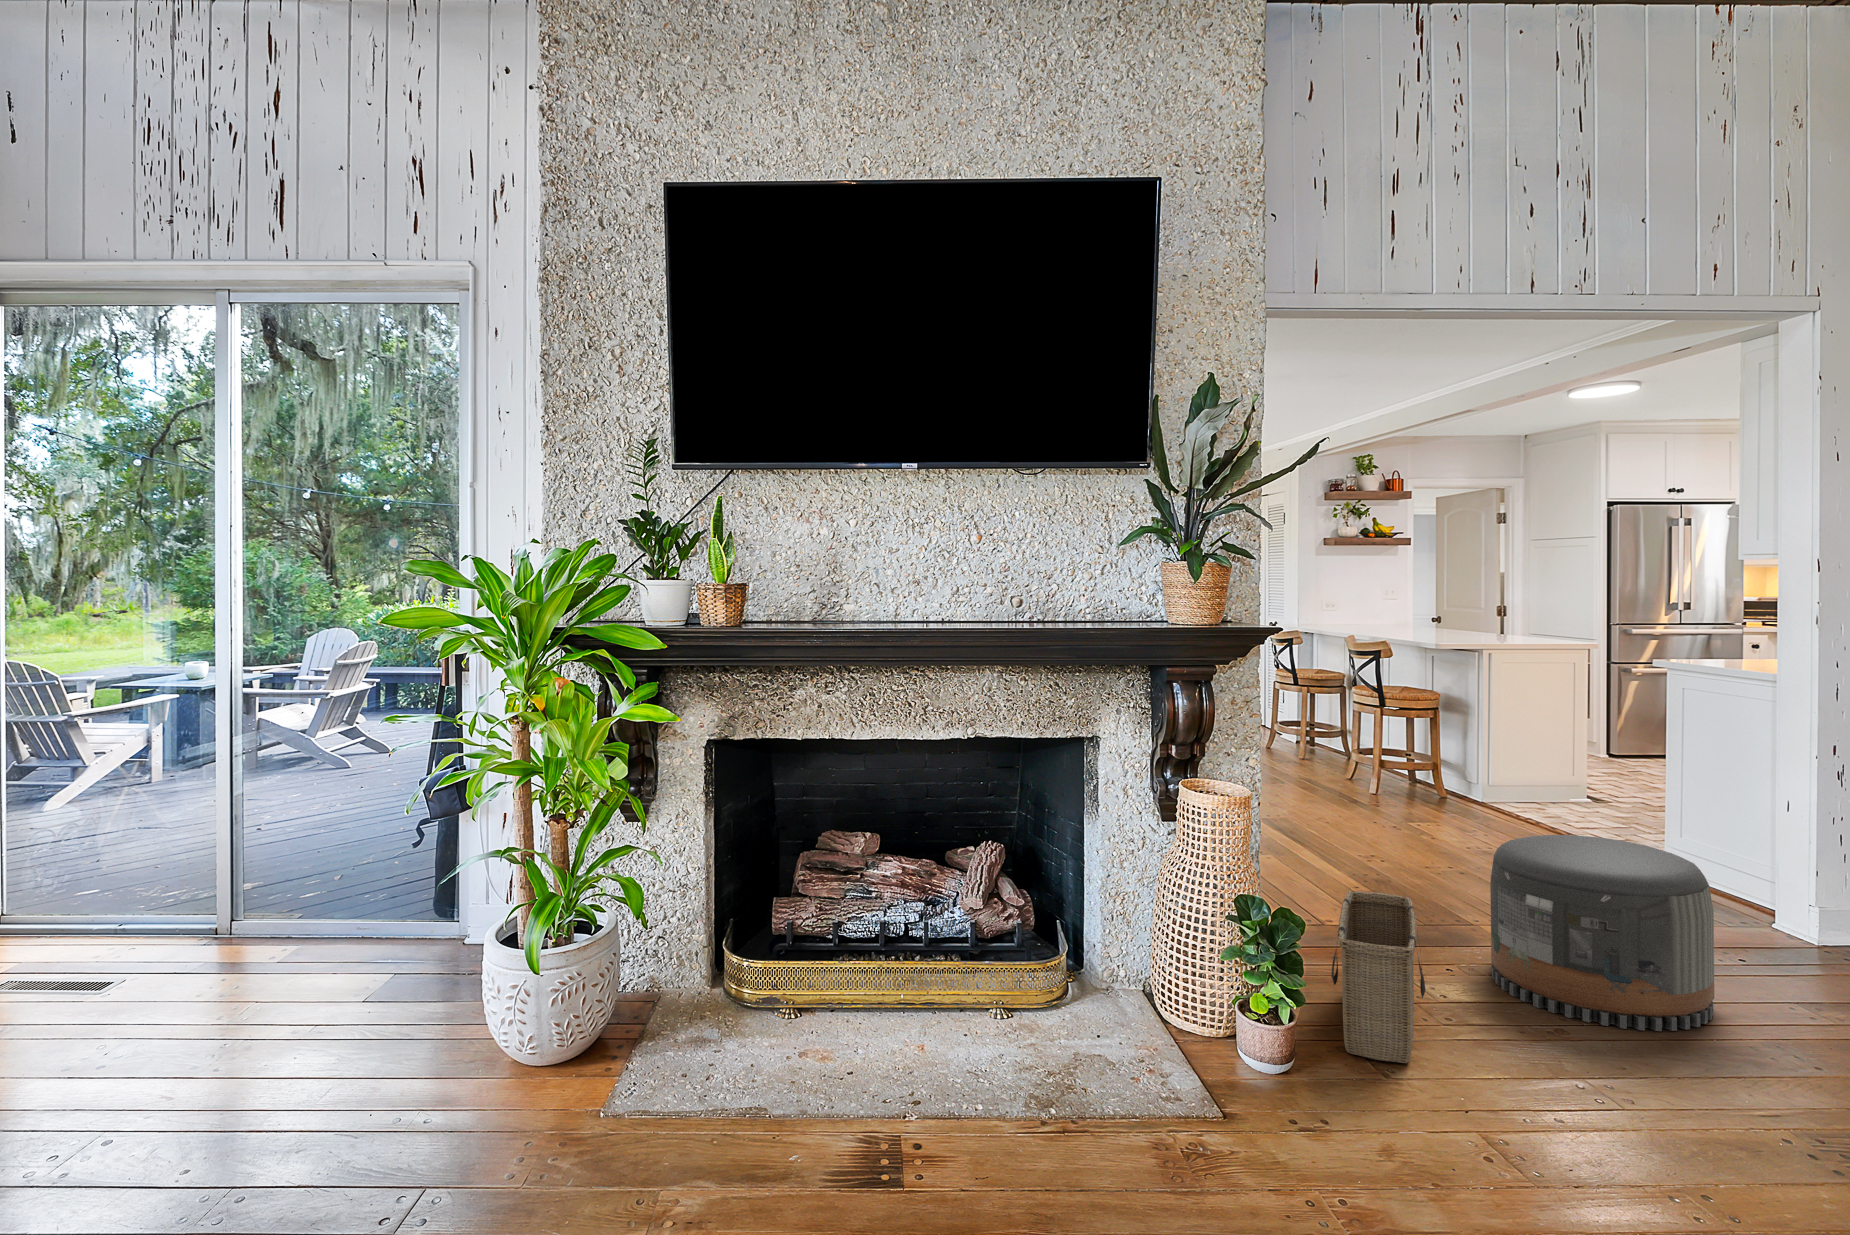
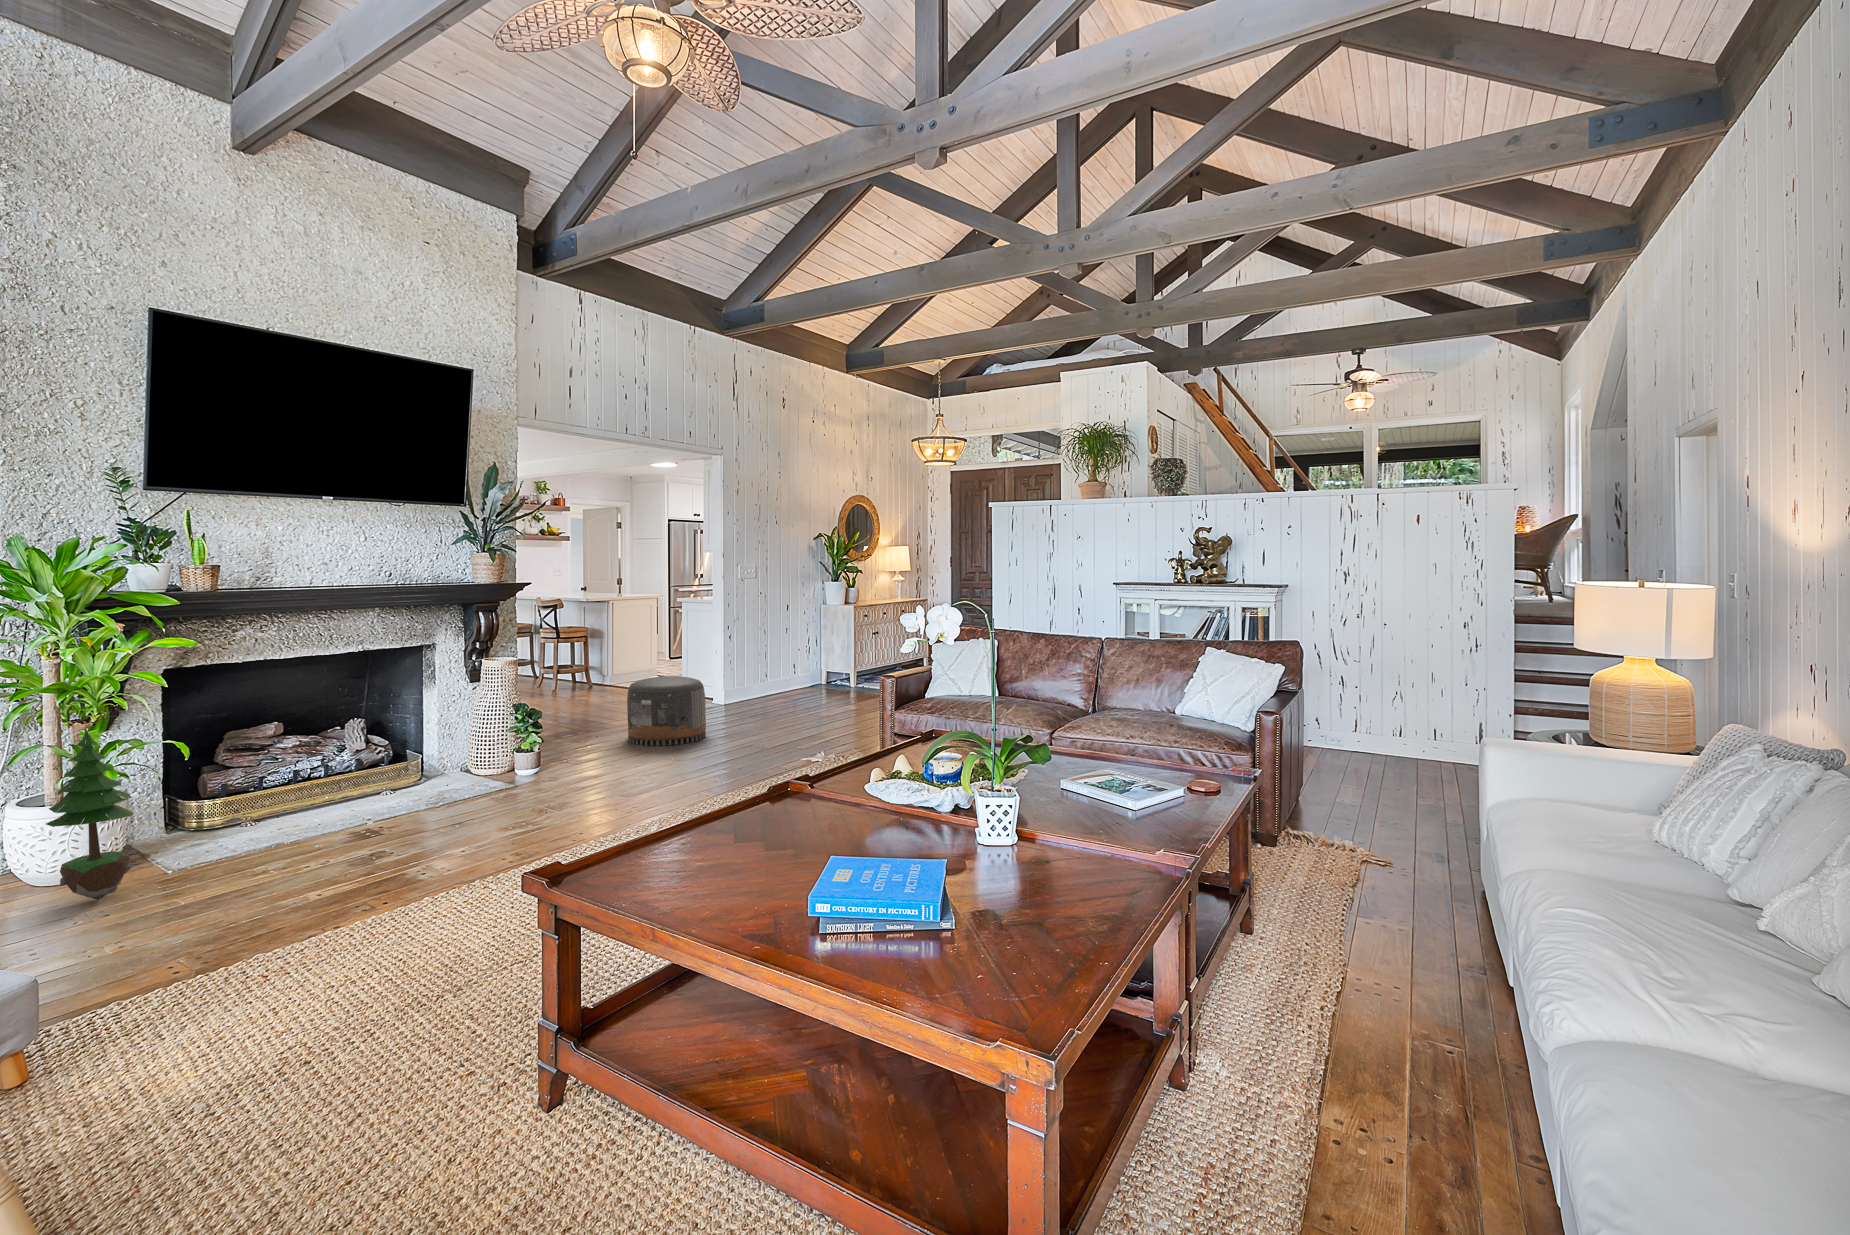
potted tree: none [400,863,519,1155] -> present [46,730,133,900]
basket: present [1331,891,1425,1063] -> none [566,708,606,770]

